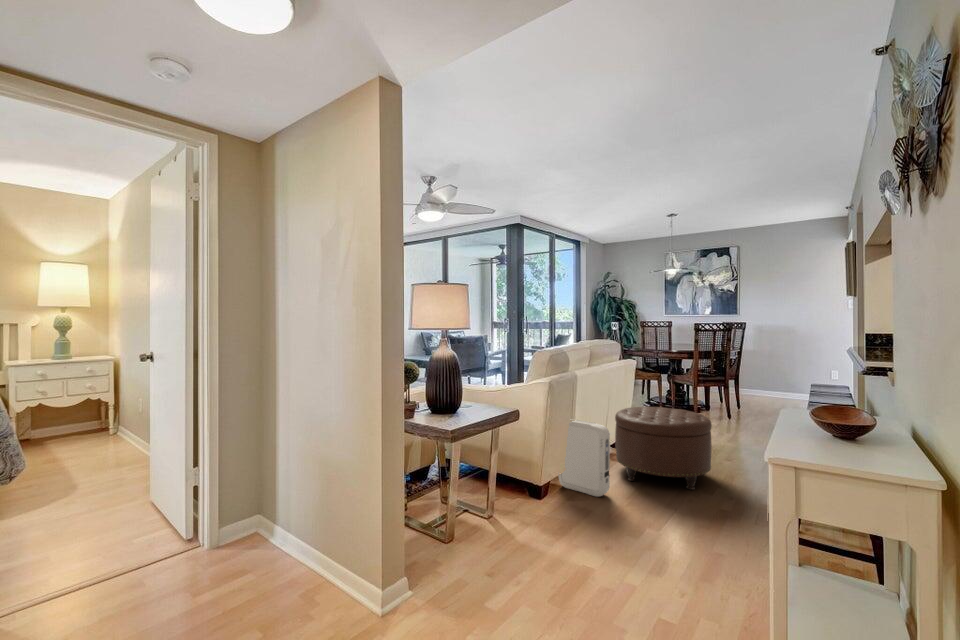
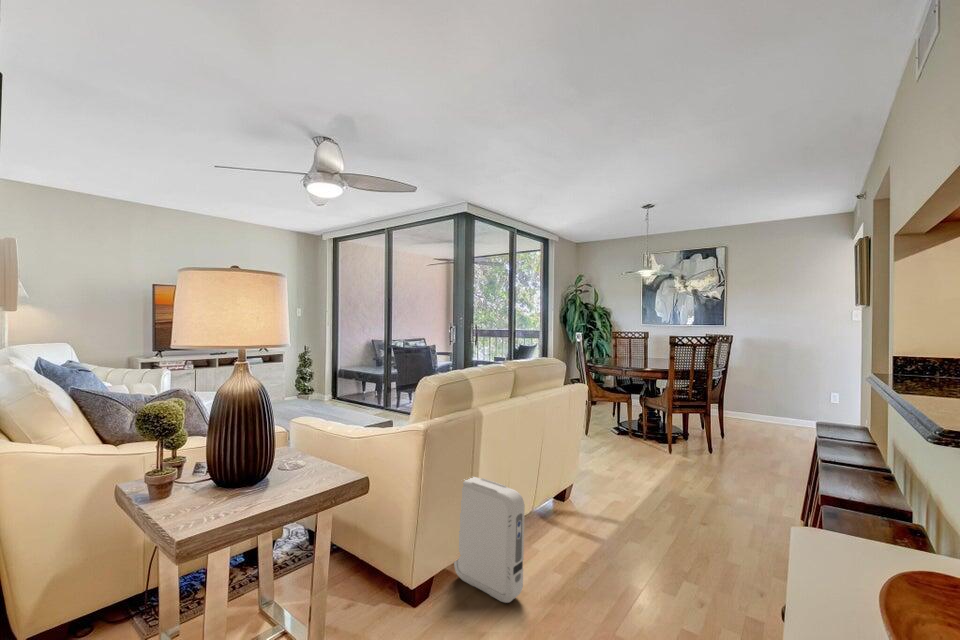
ottoman: present [615,407,712,490] -> none [547,451,681,588]

